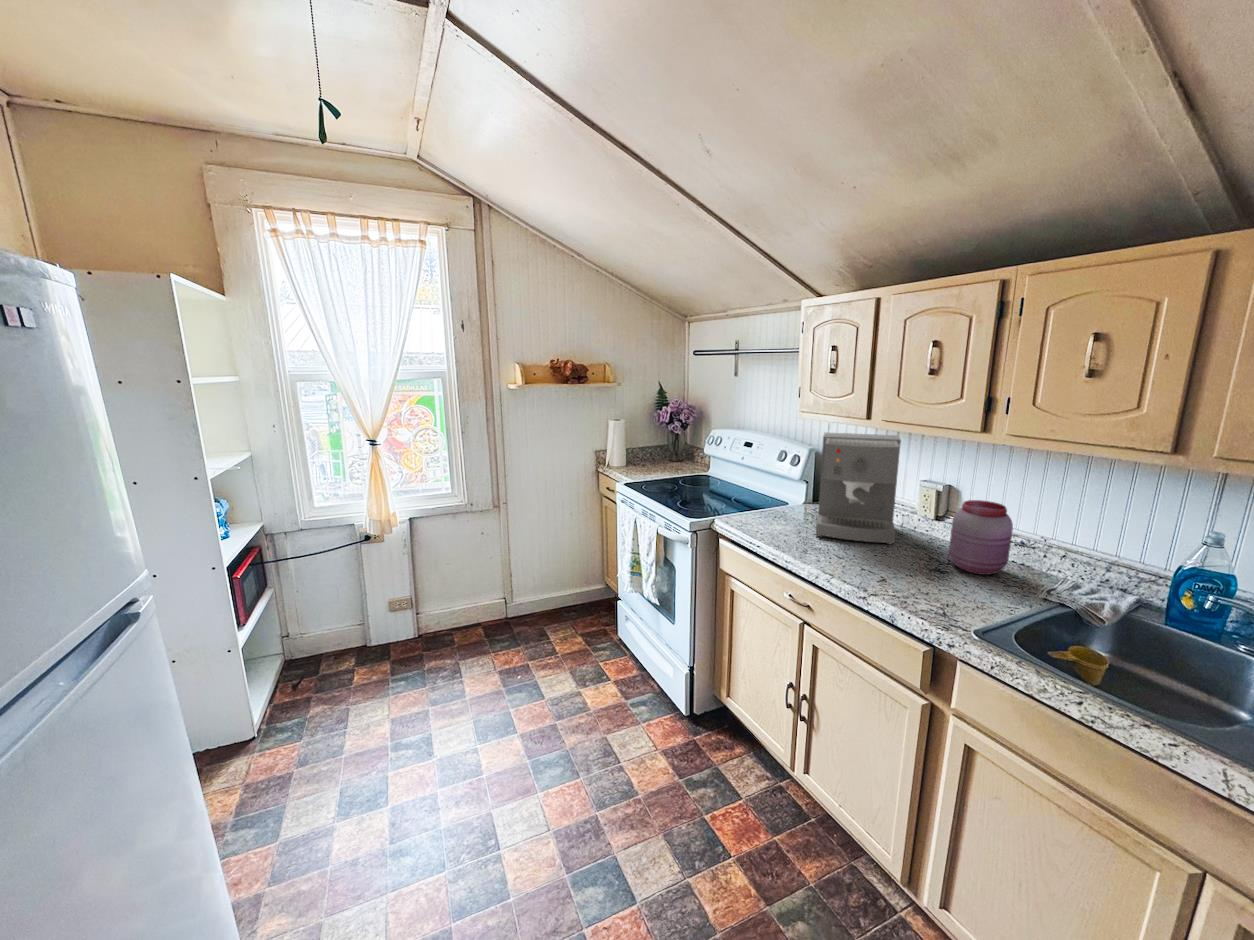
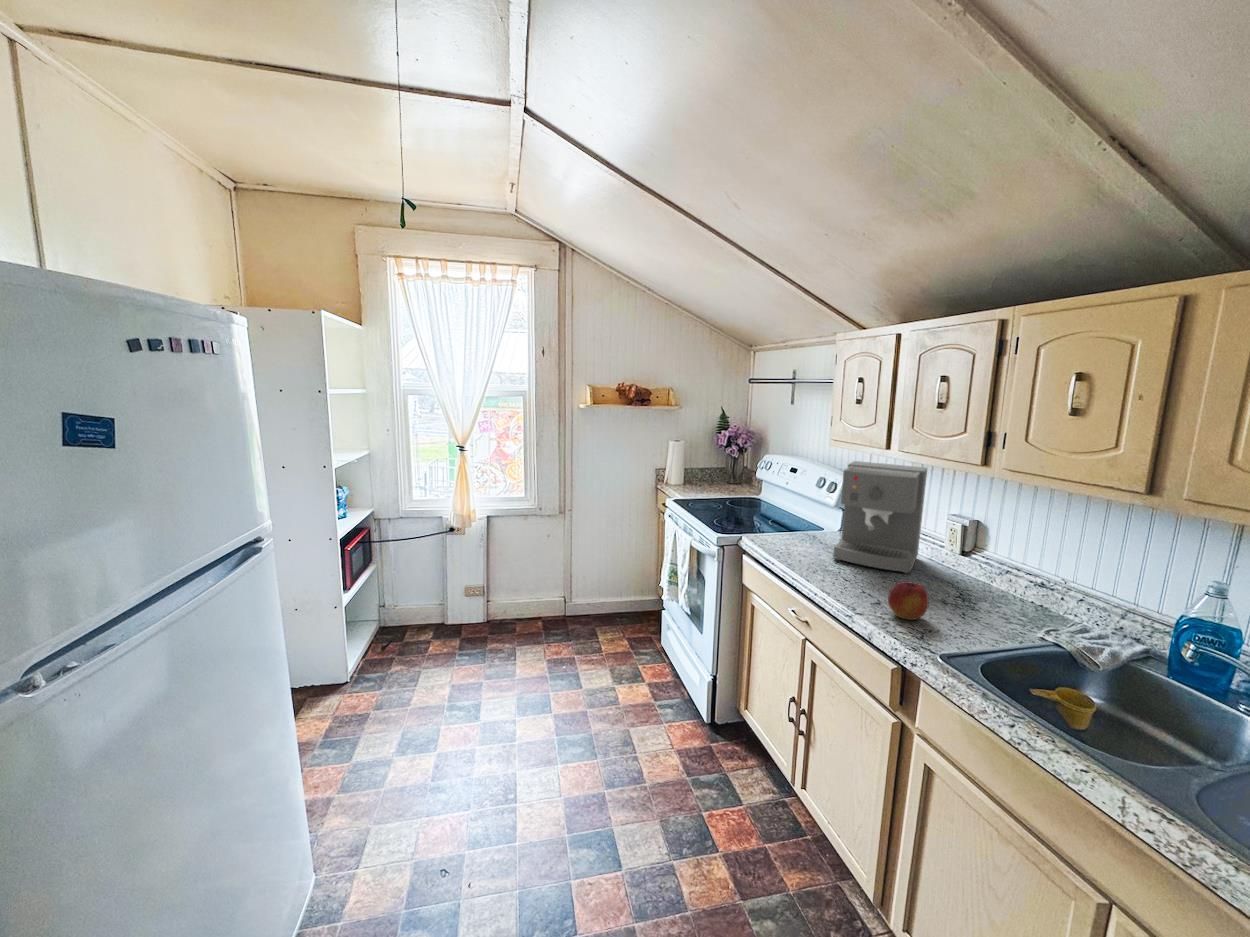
jar: present [949,500,1013,575] -> none [956,534,1021,610]
apple: none [901,556,942,596] -> present [888,581,929,620]

